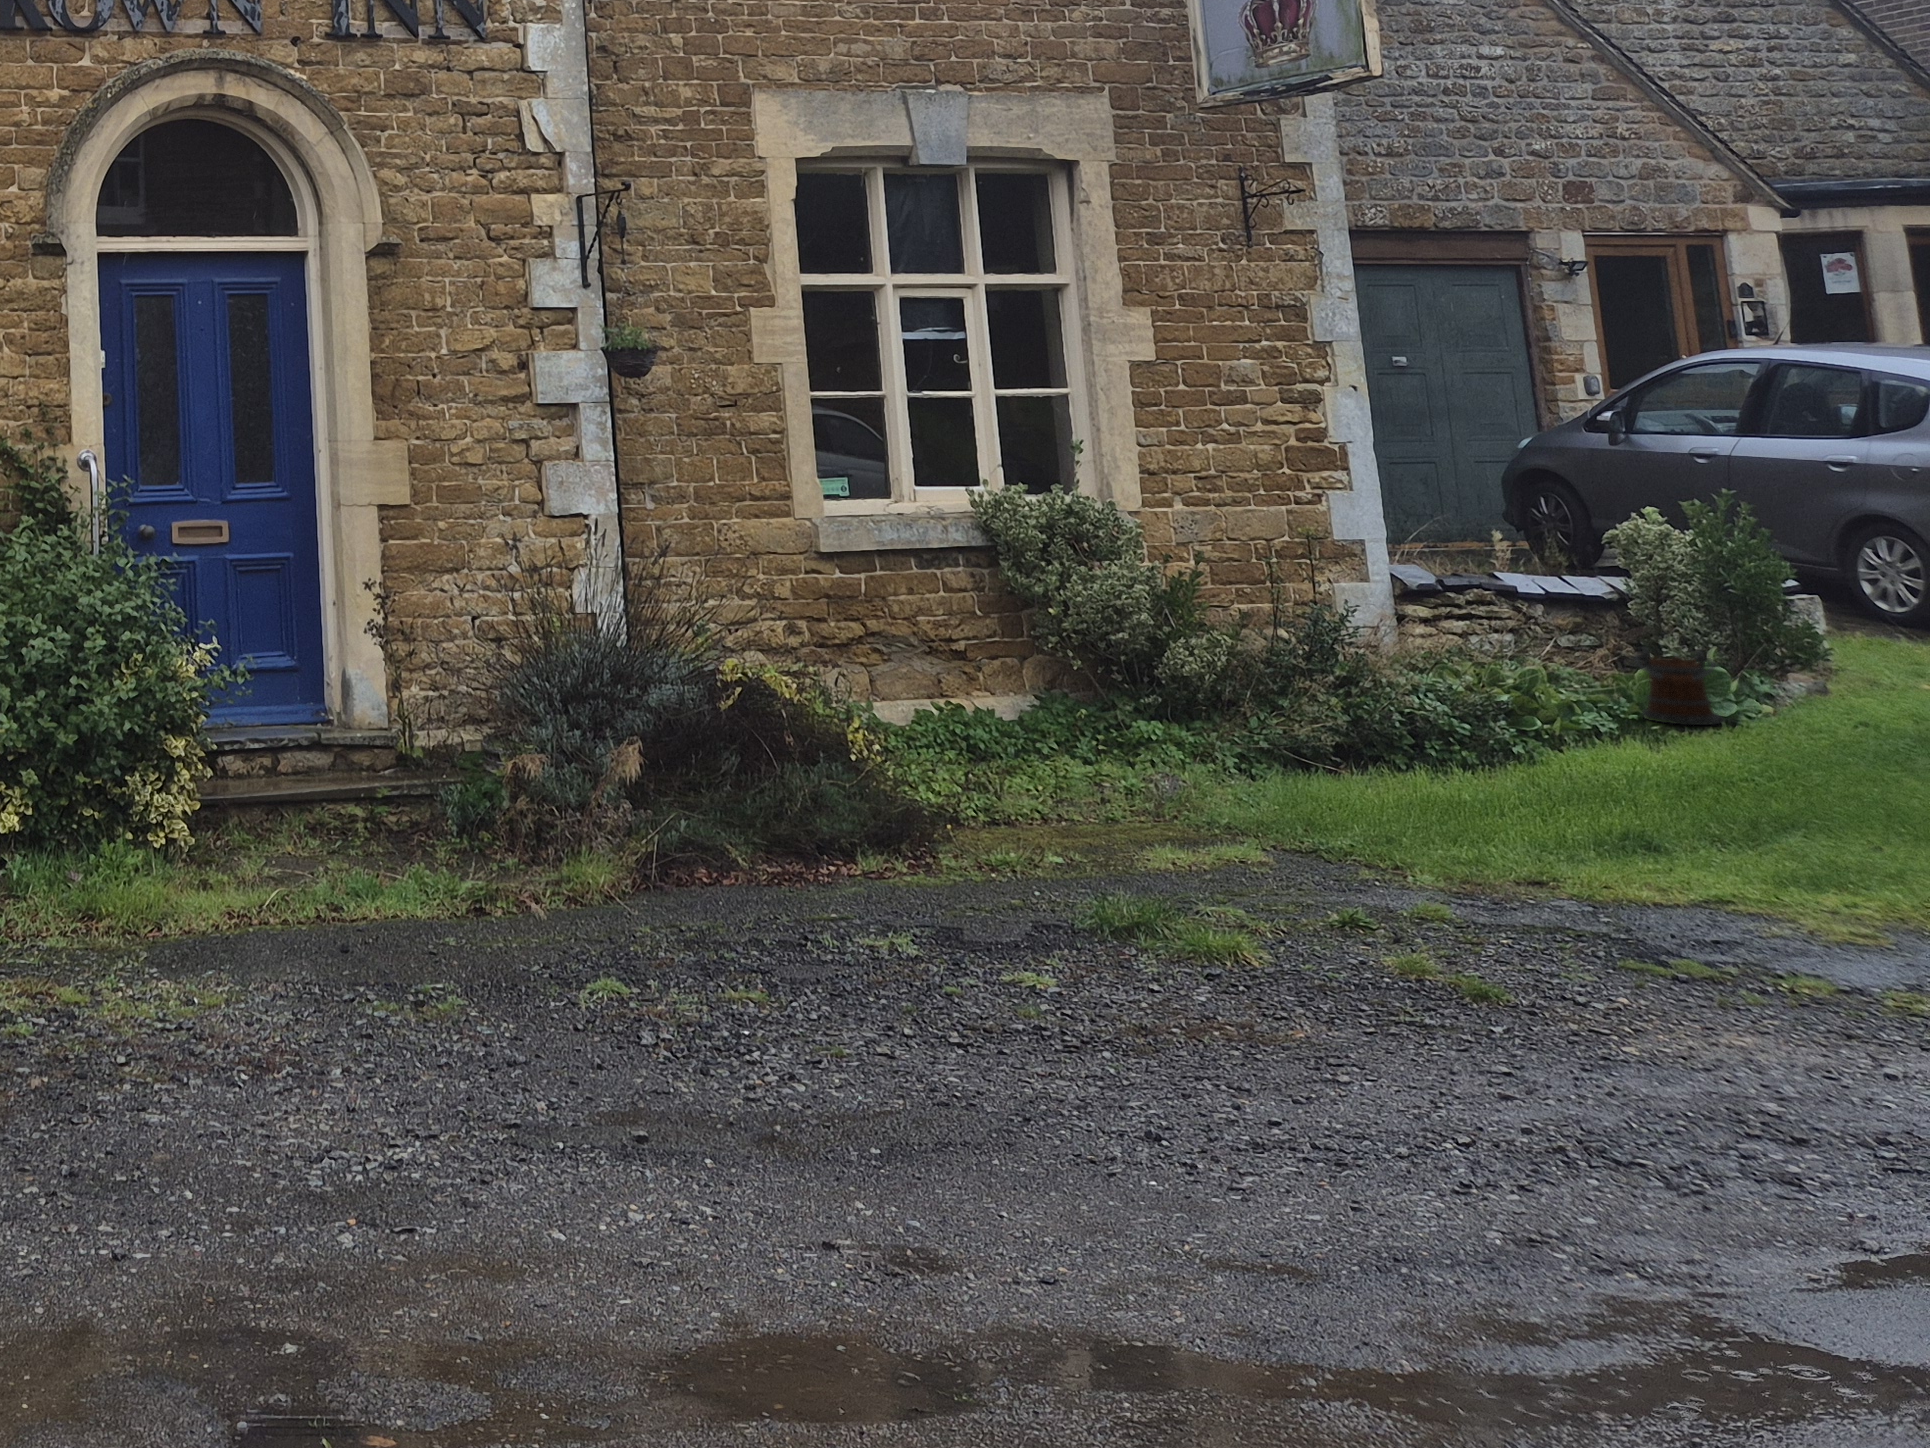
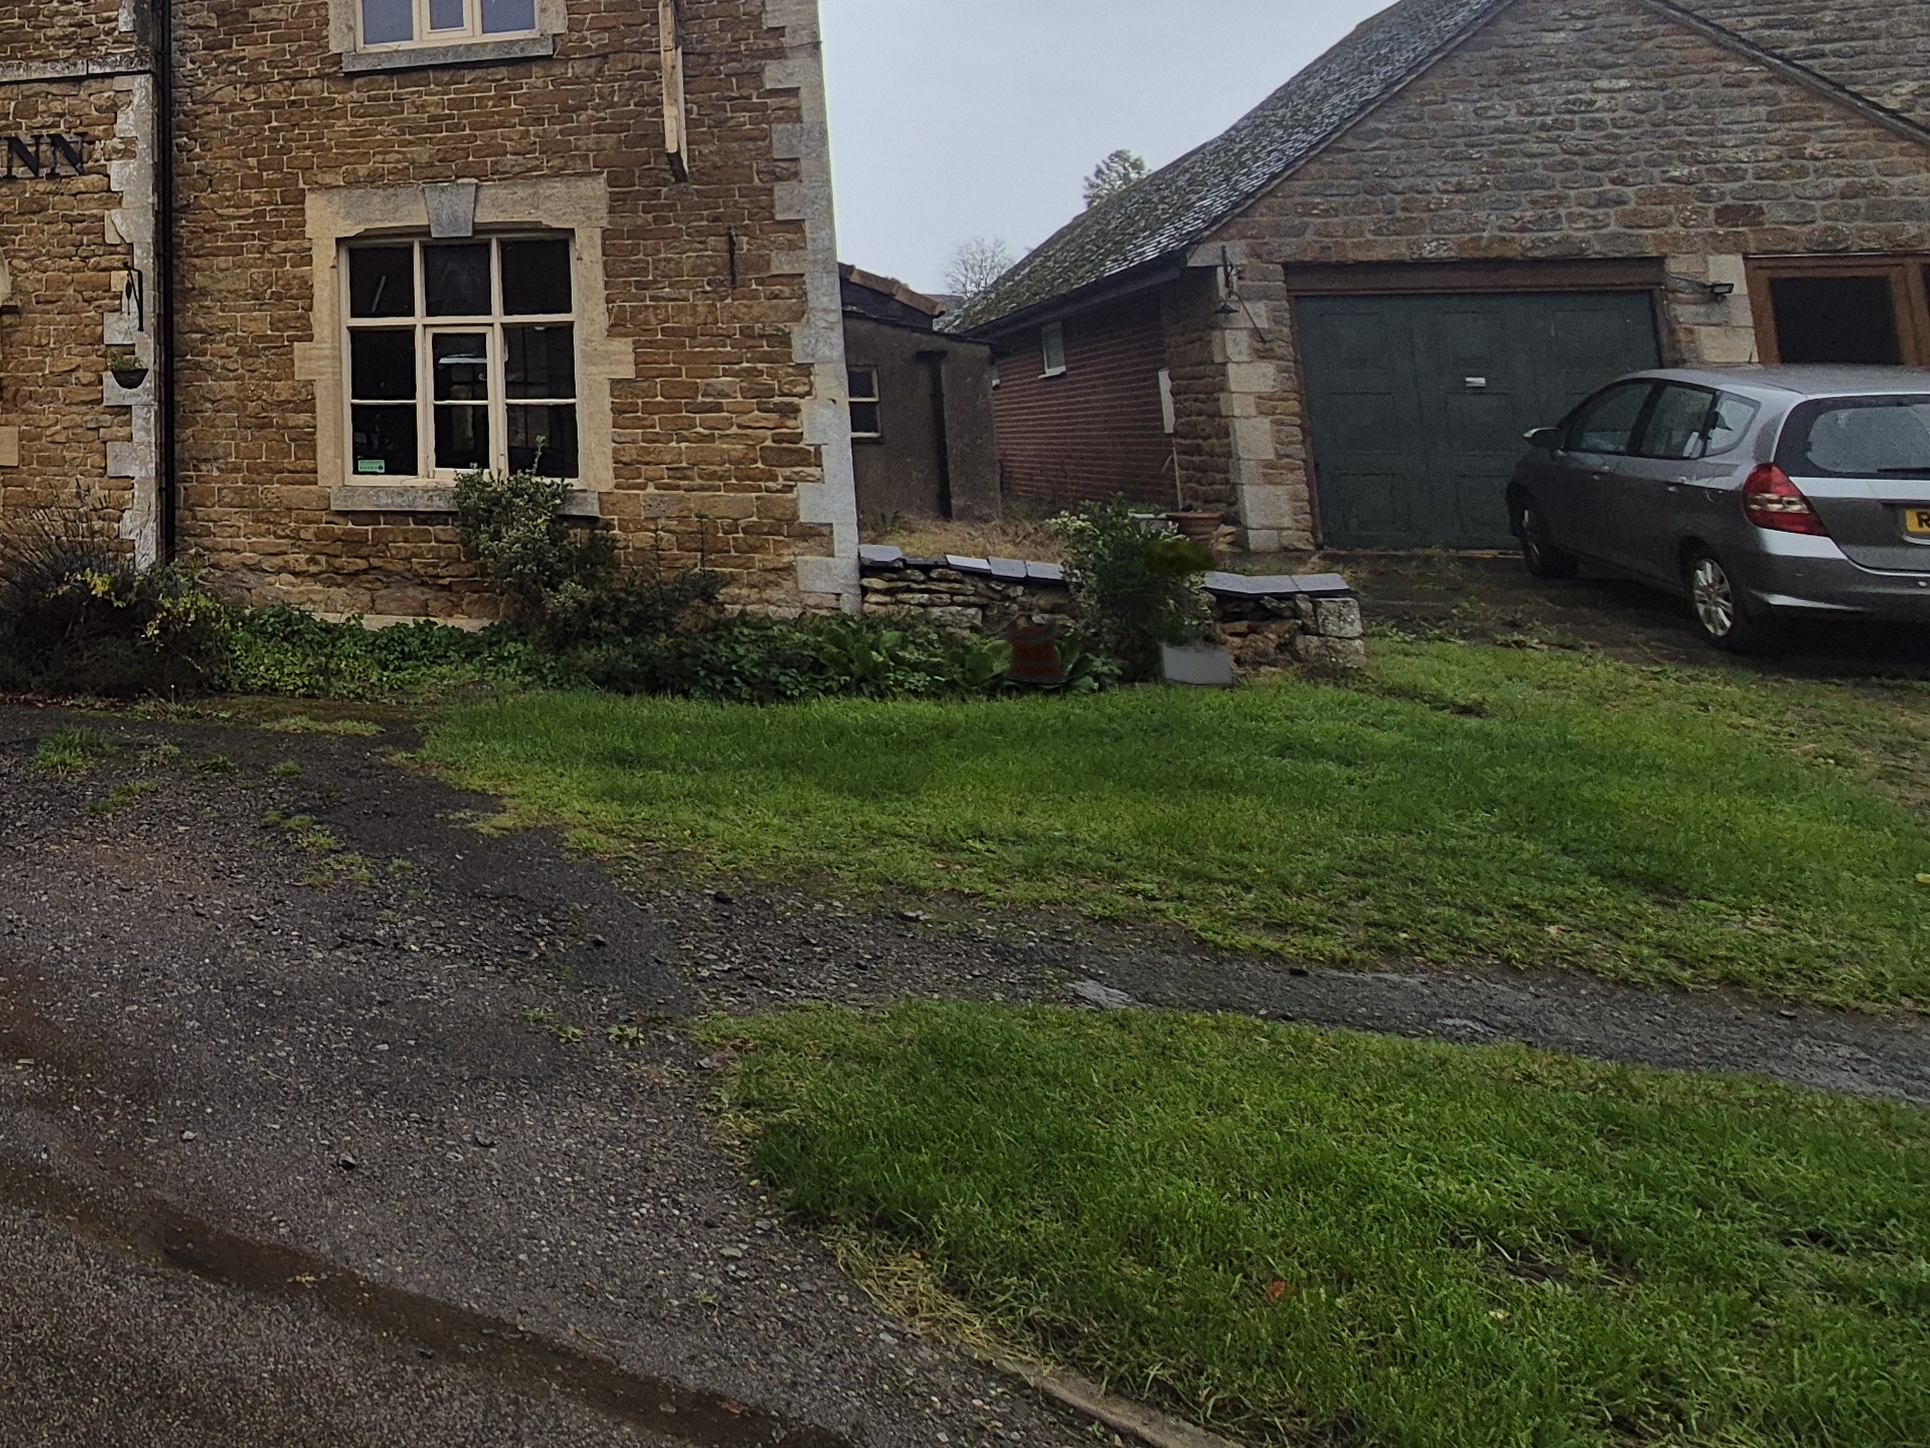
potted tree: none [1722,543,1817,710] -> present [1141,538,1232,684]

